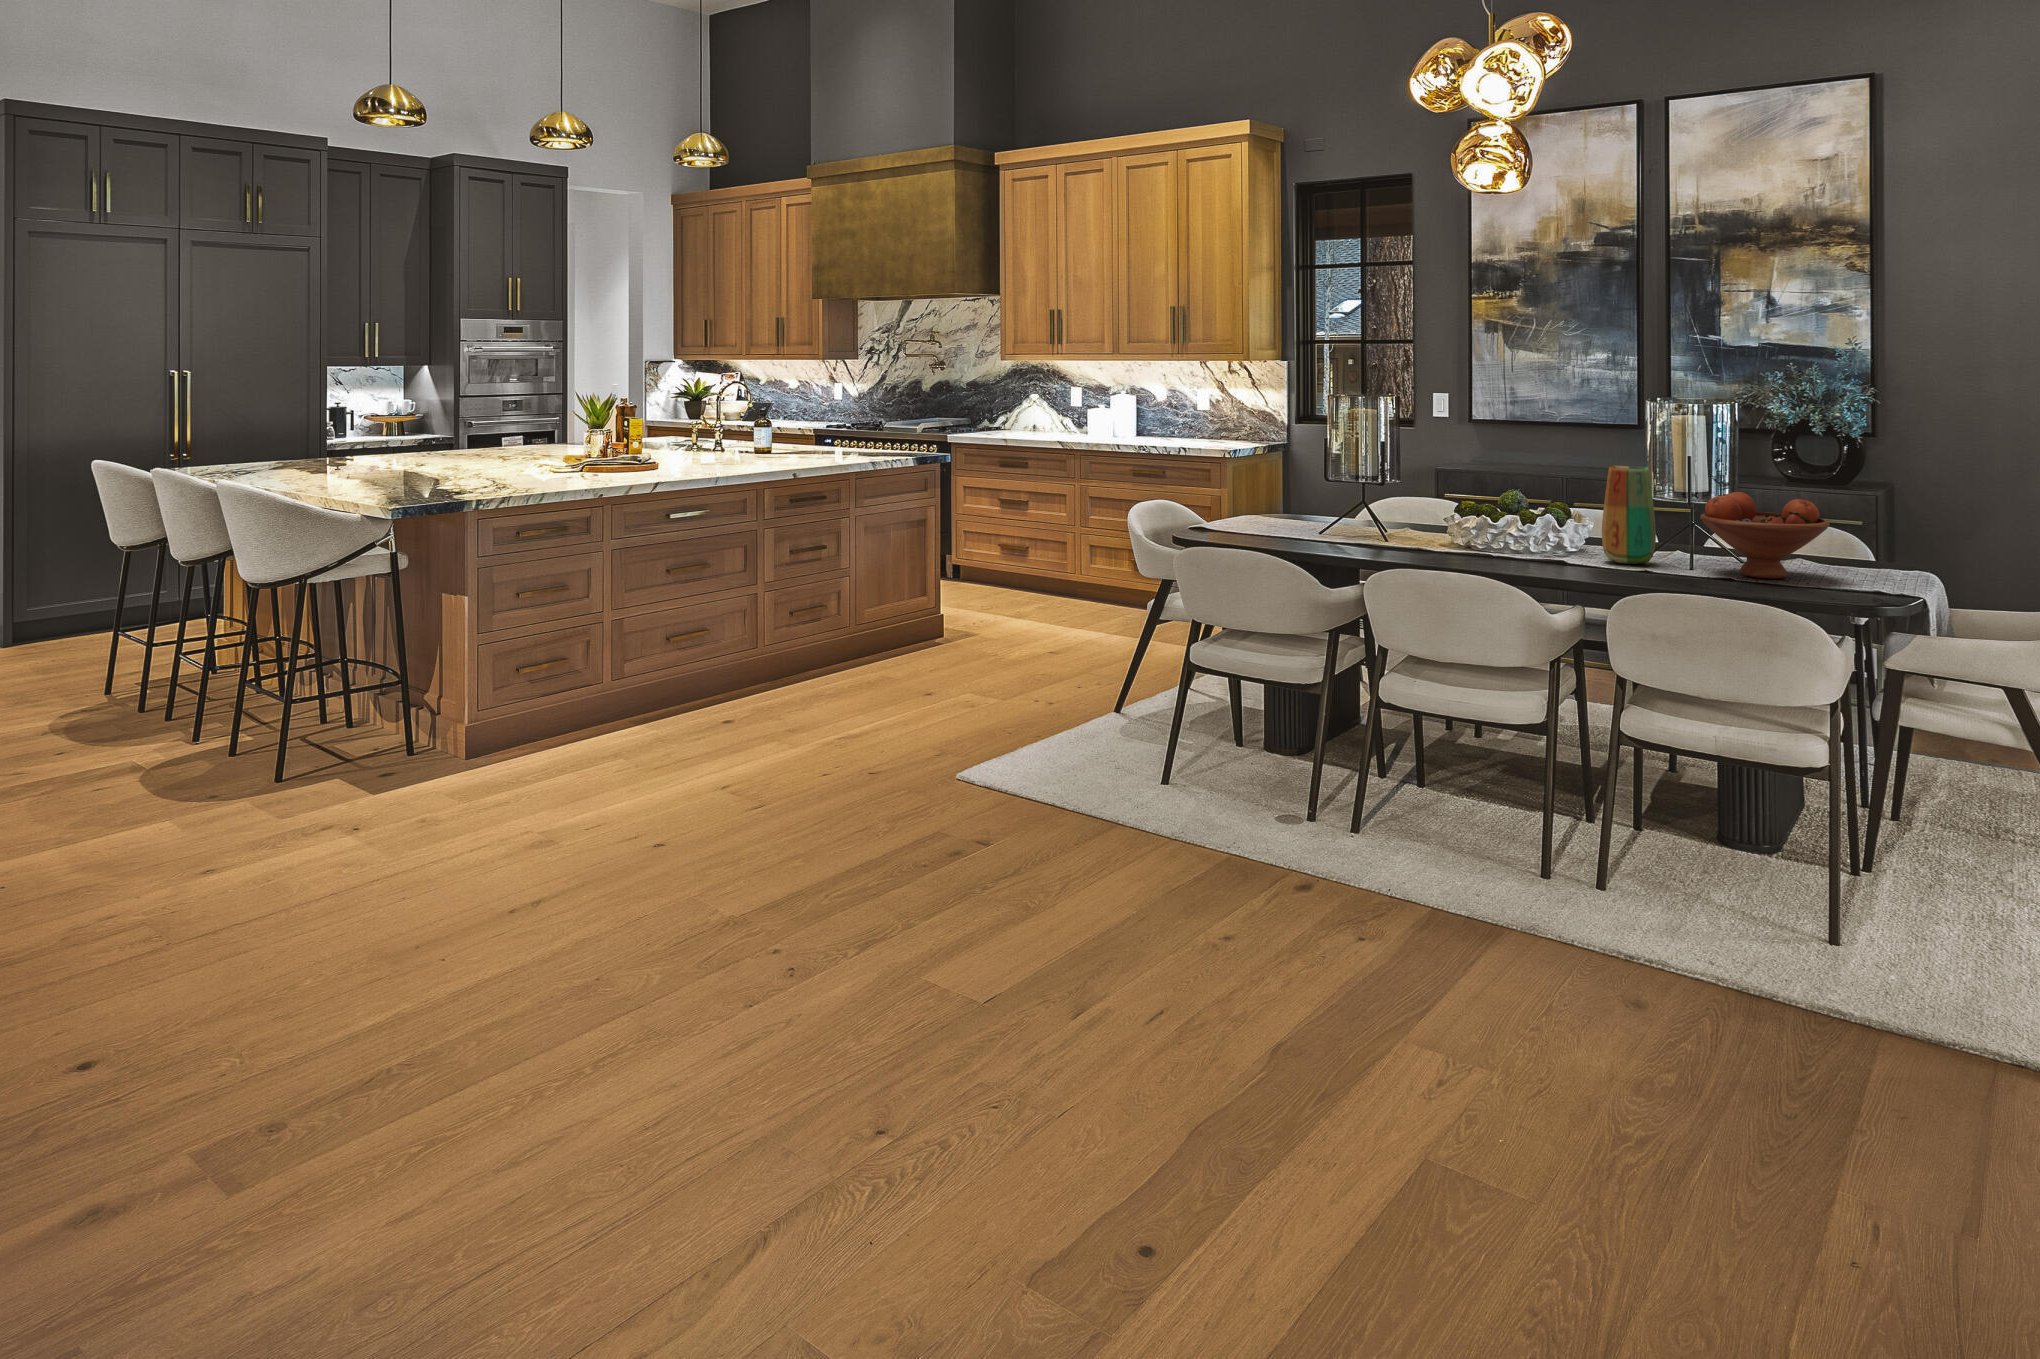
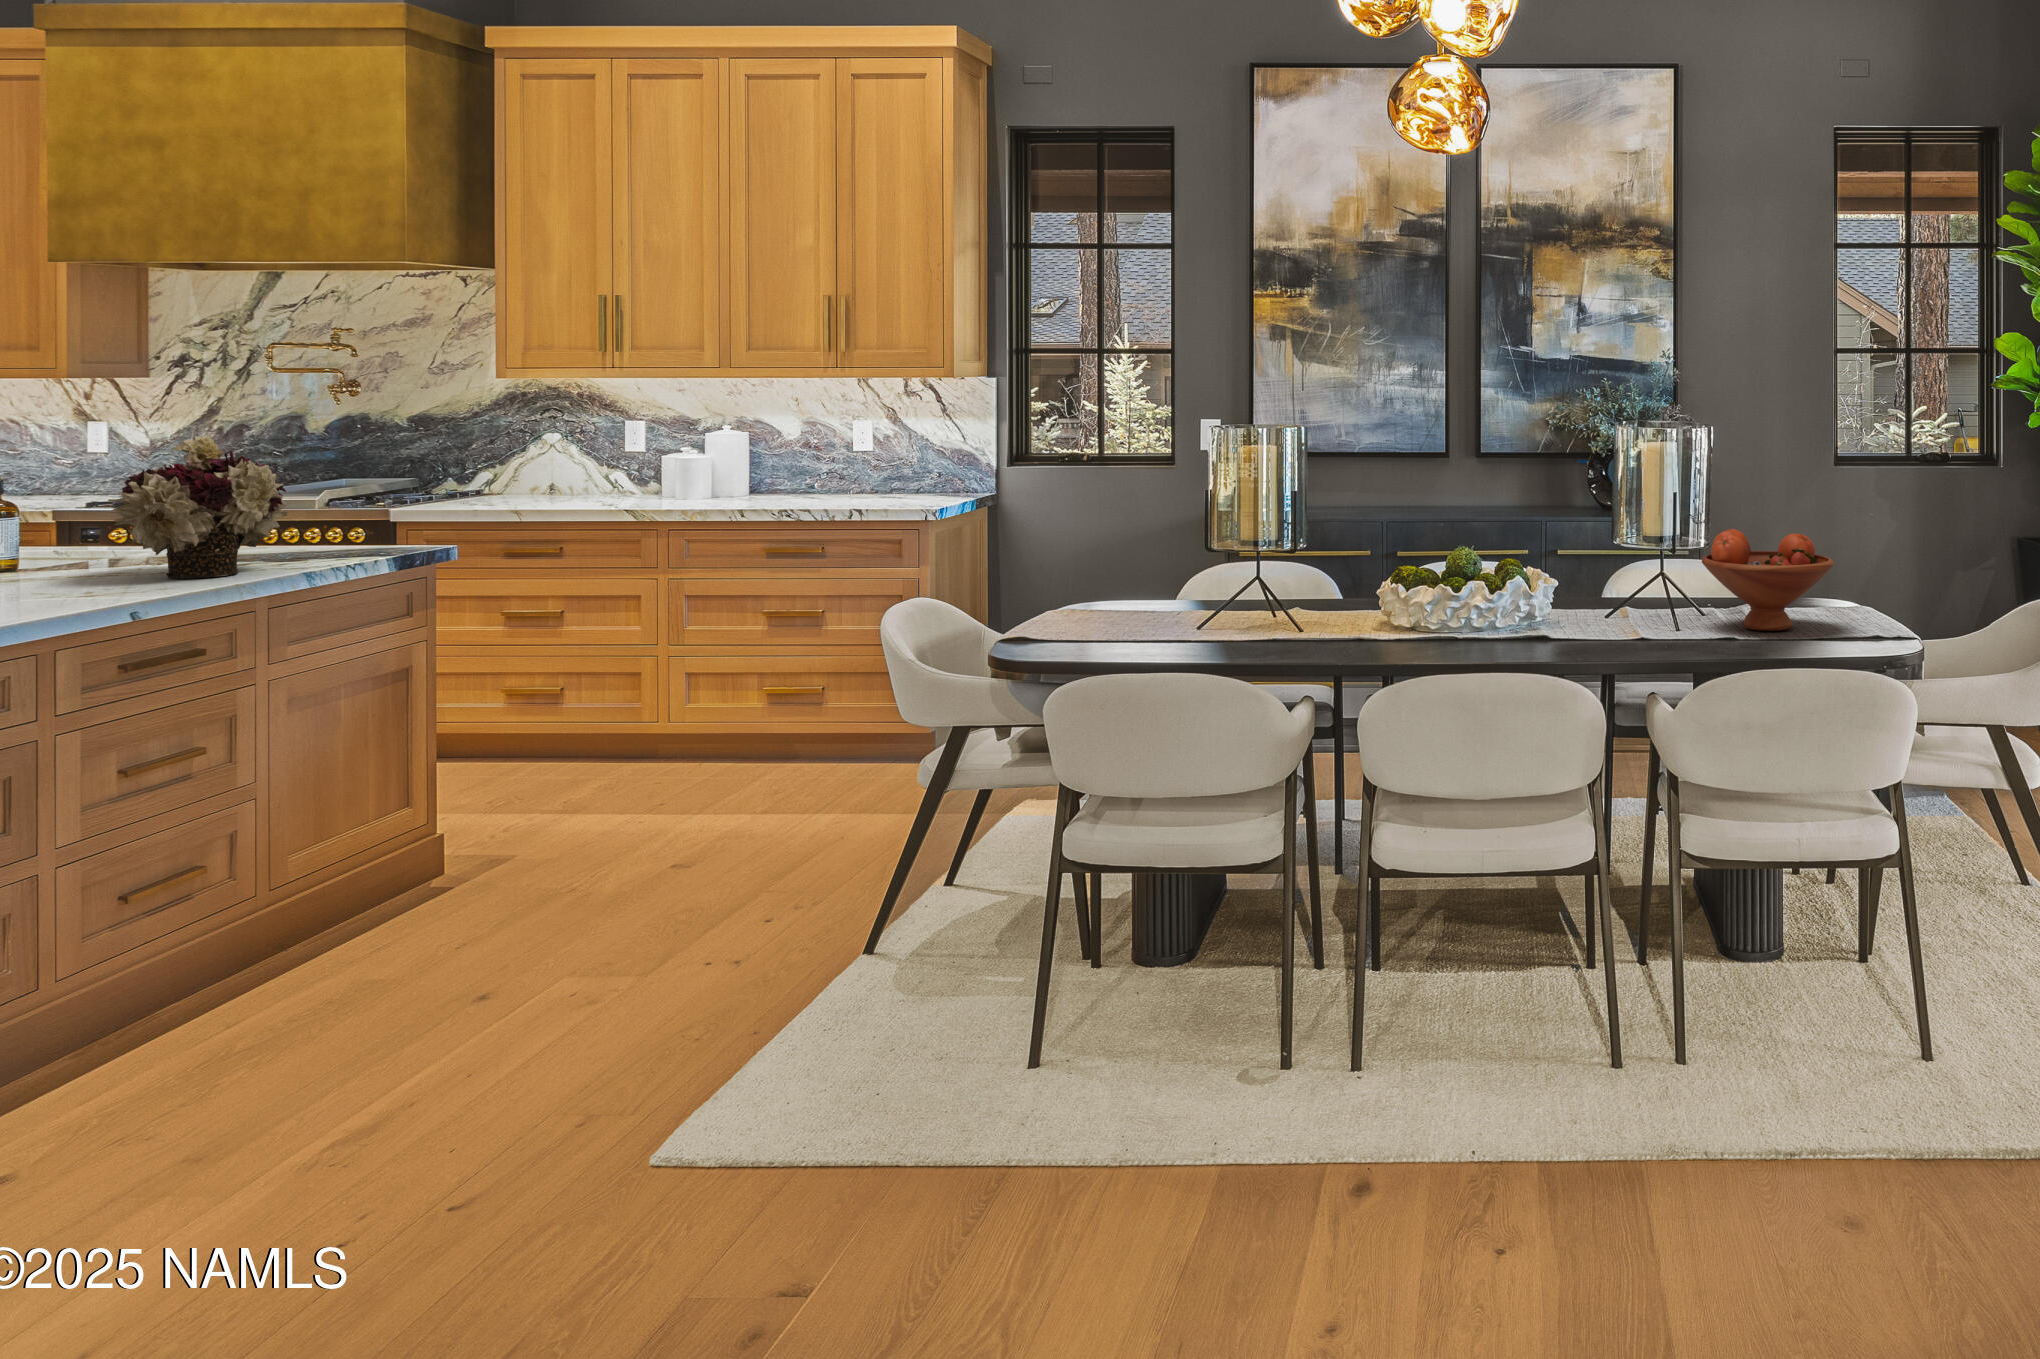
flower arrangement: none [787,391,861,462] -> present [108,436,288,579]
vase: present [1602,466,1656,564] -> none [1589,505,1651,629]

